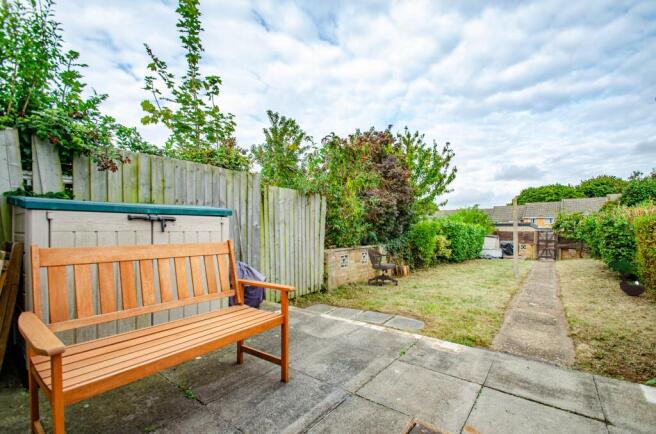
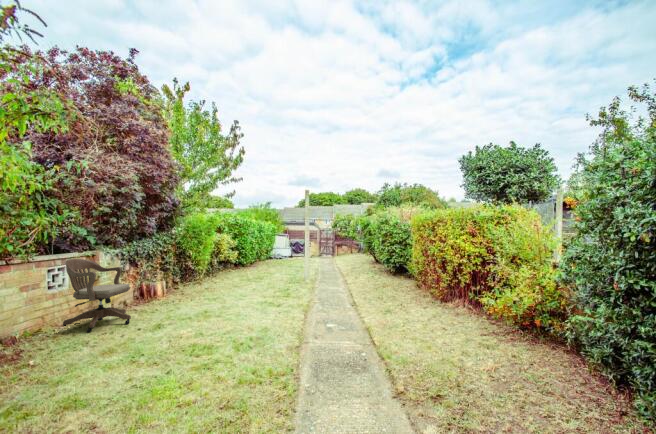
potted tree: present [612,260,645,296] -> none [392,254,418,295]

